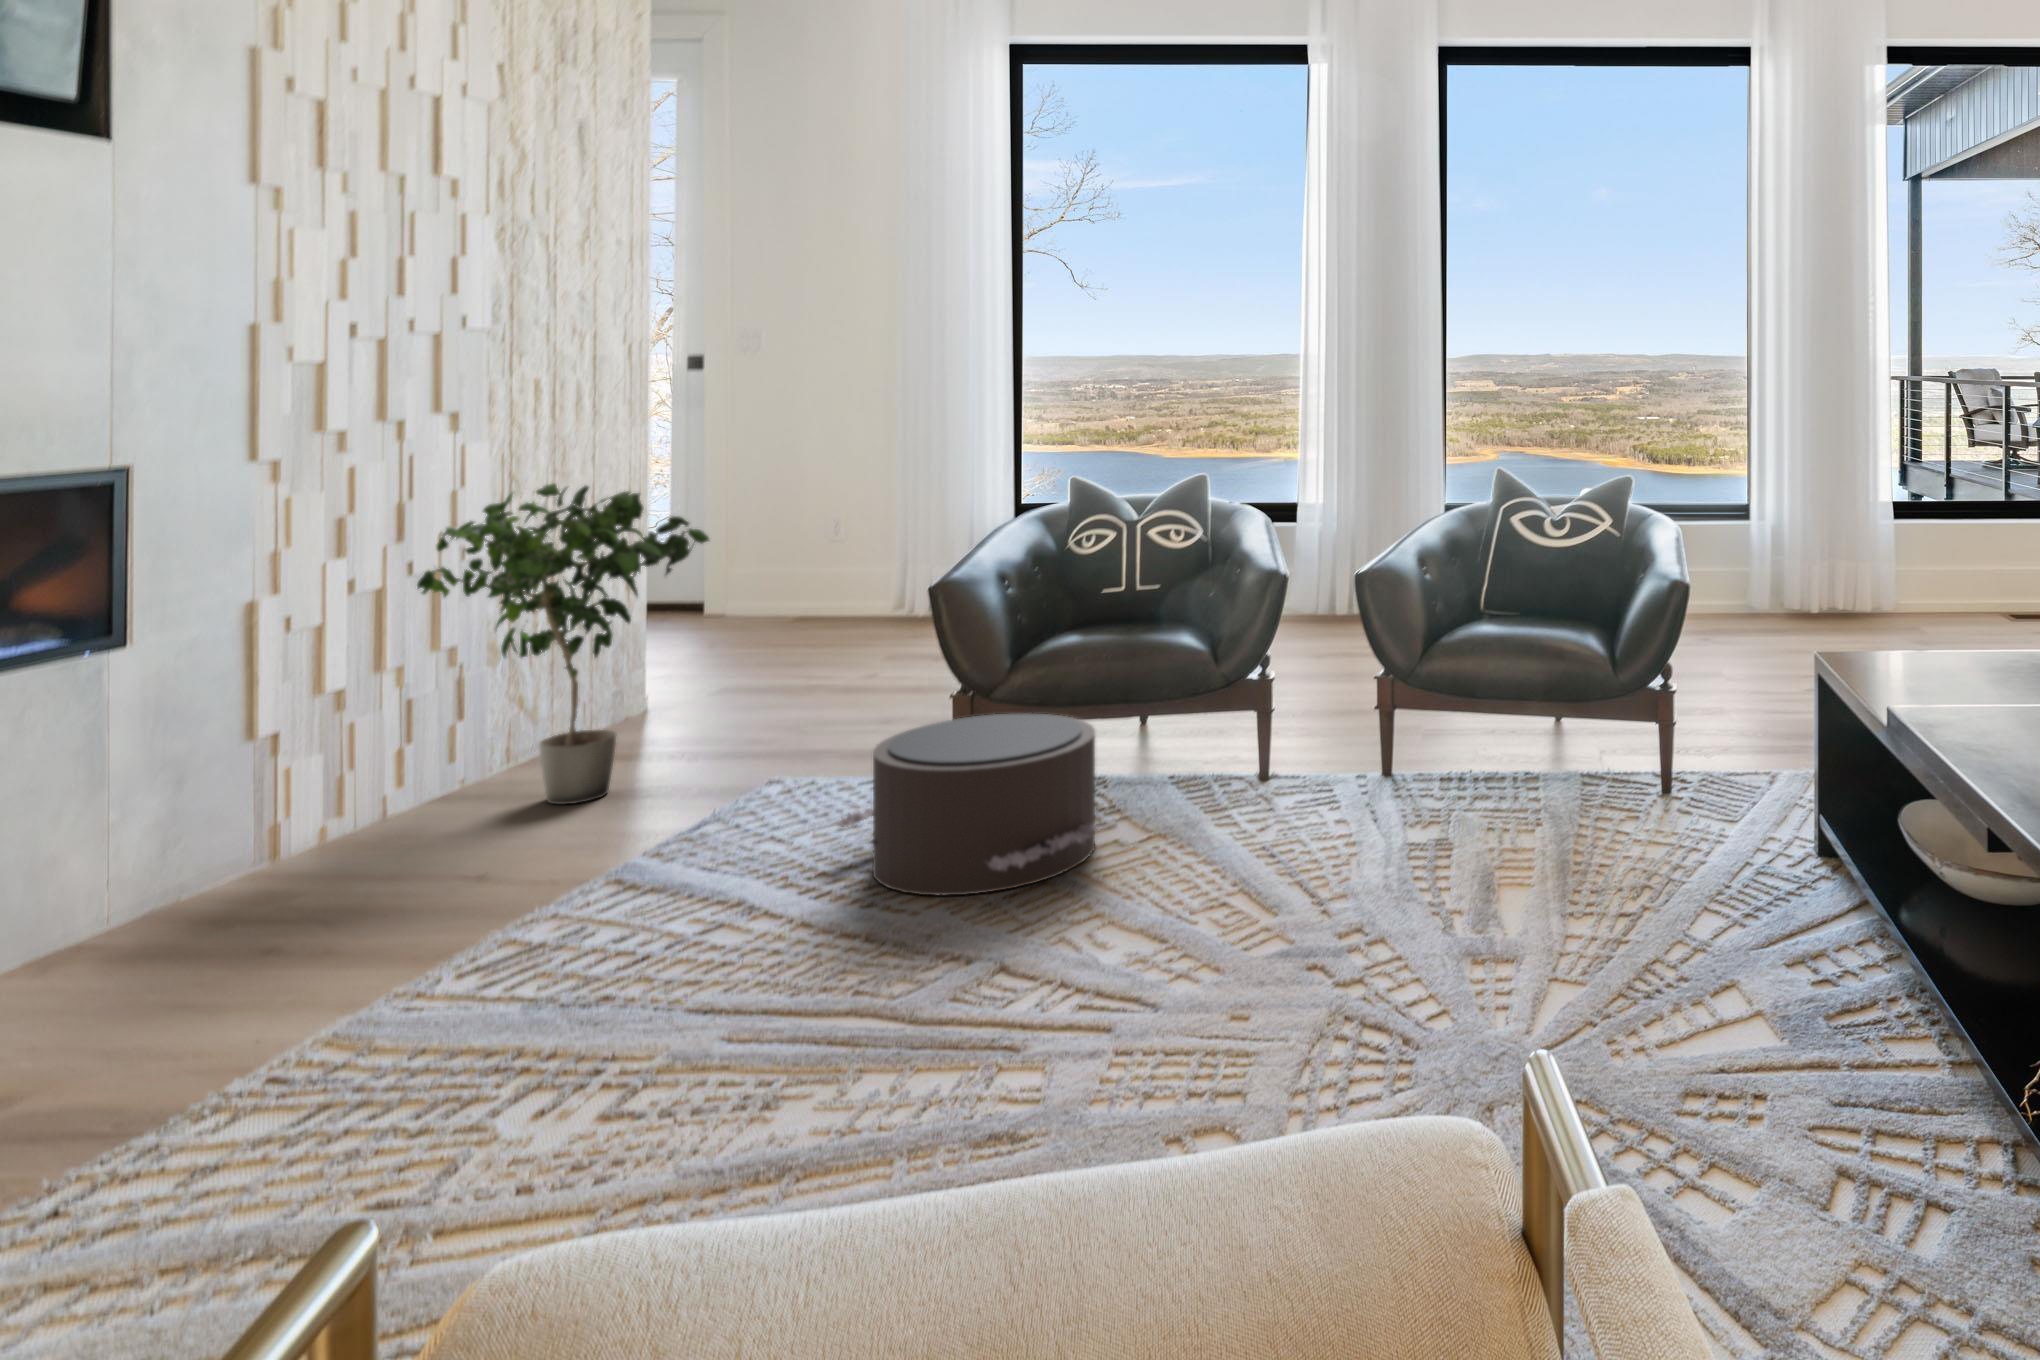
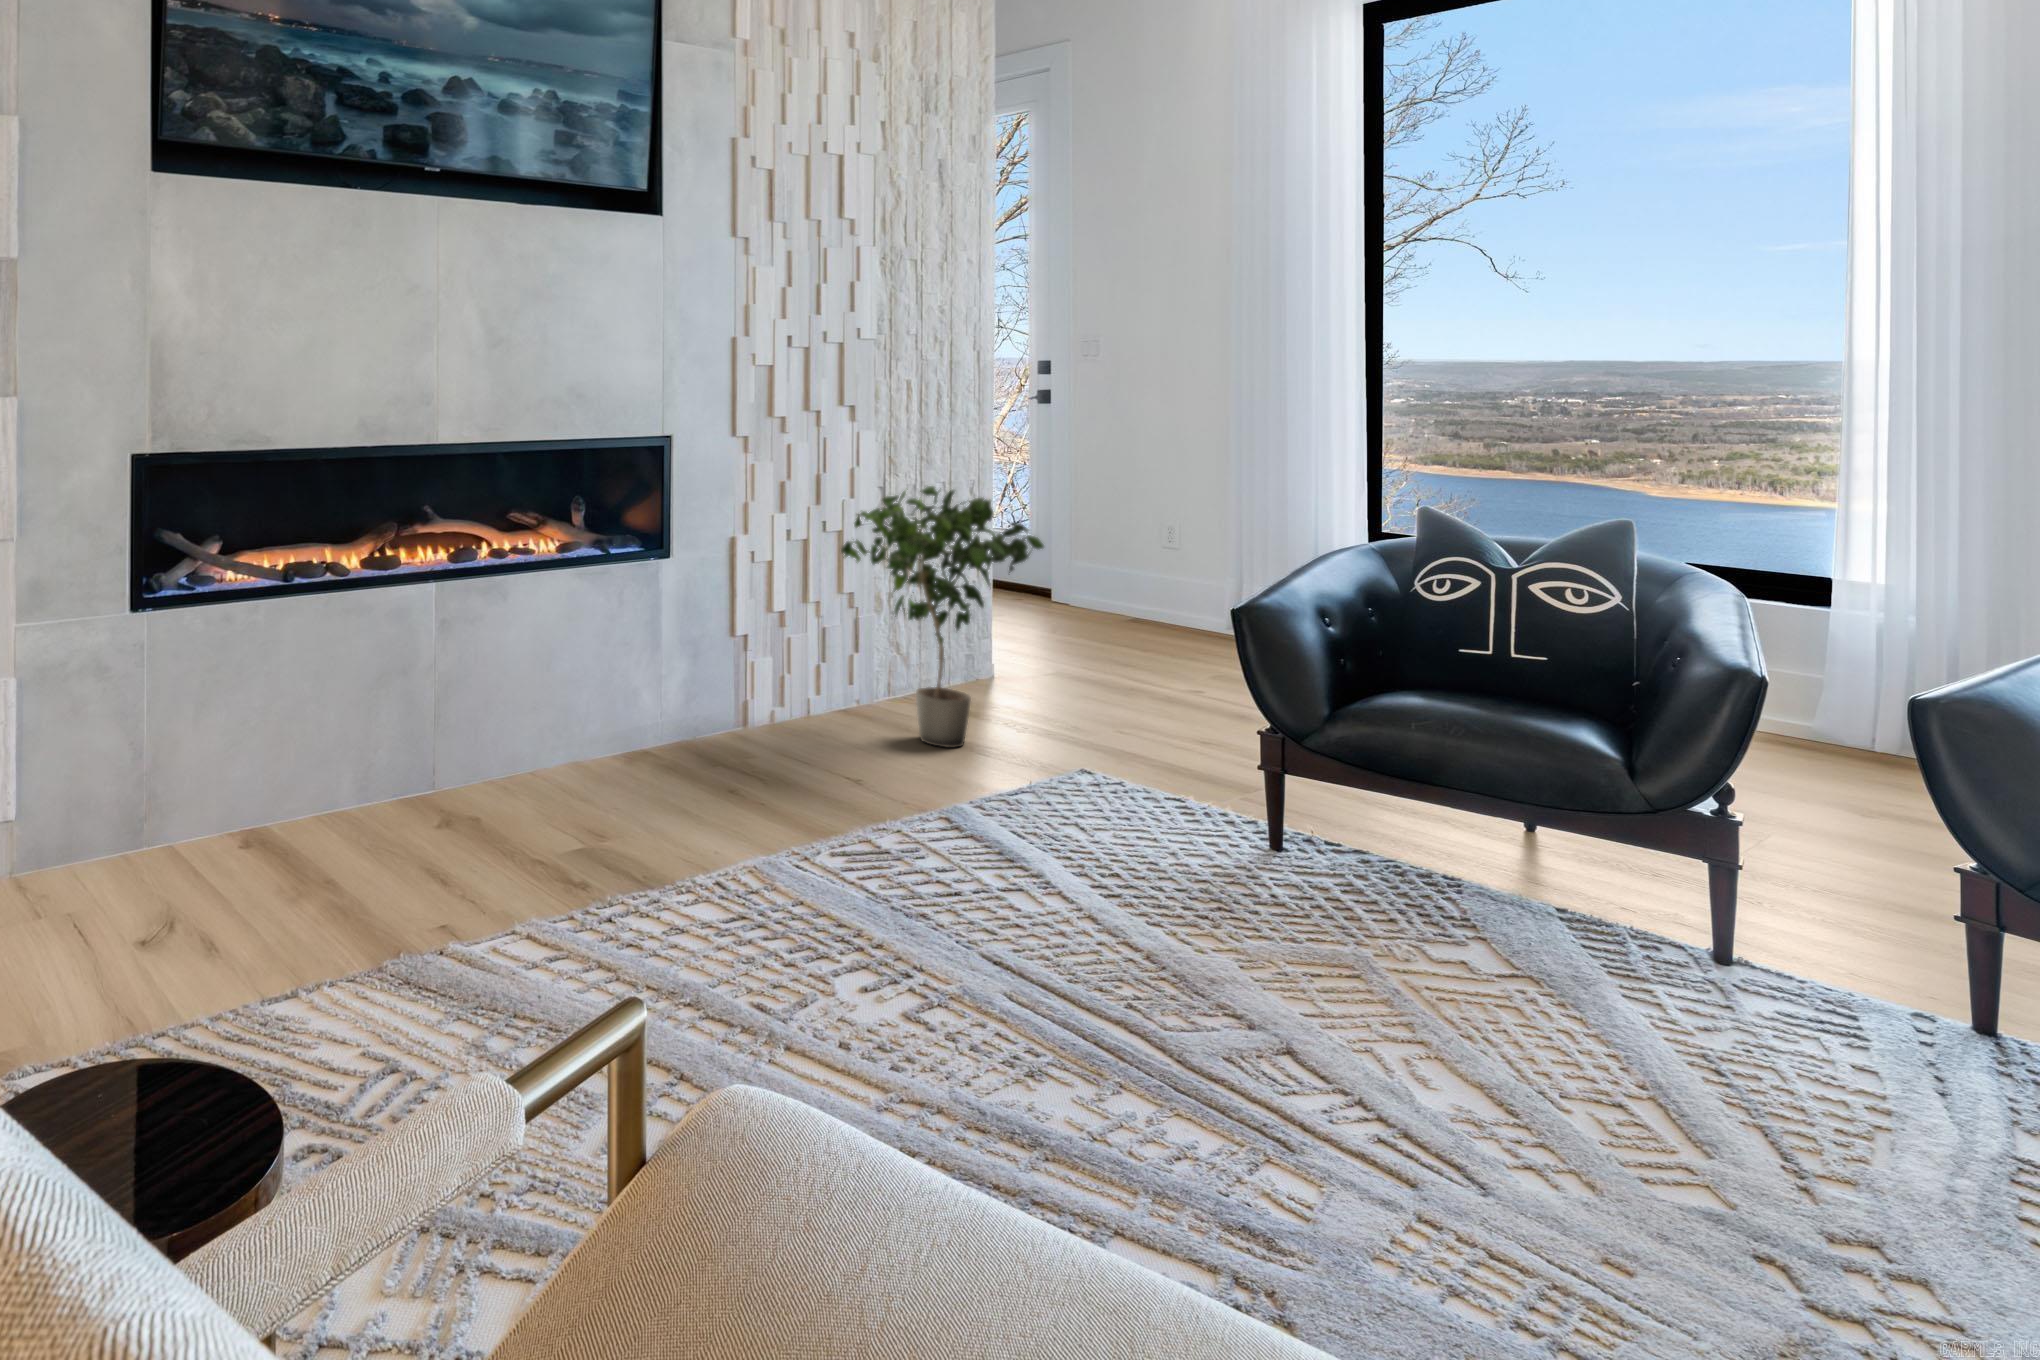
pouf: present [835,713,1100,896] -> none [1133,762,1440,972]

